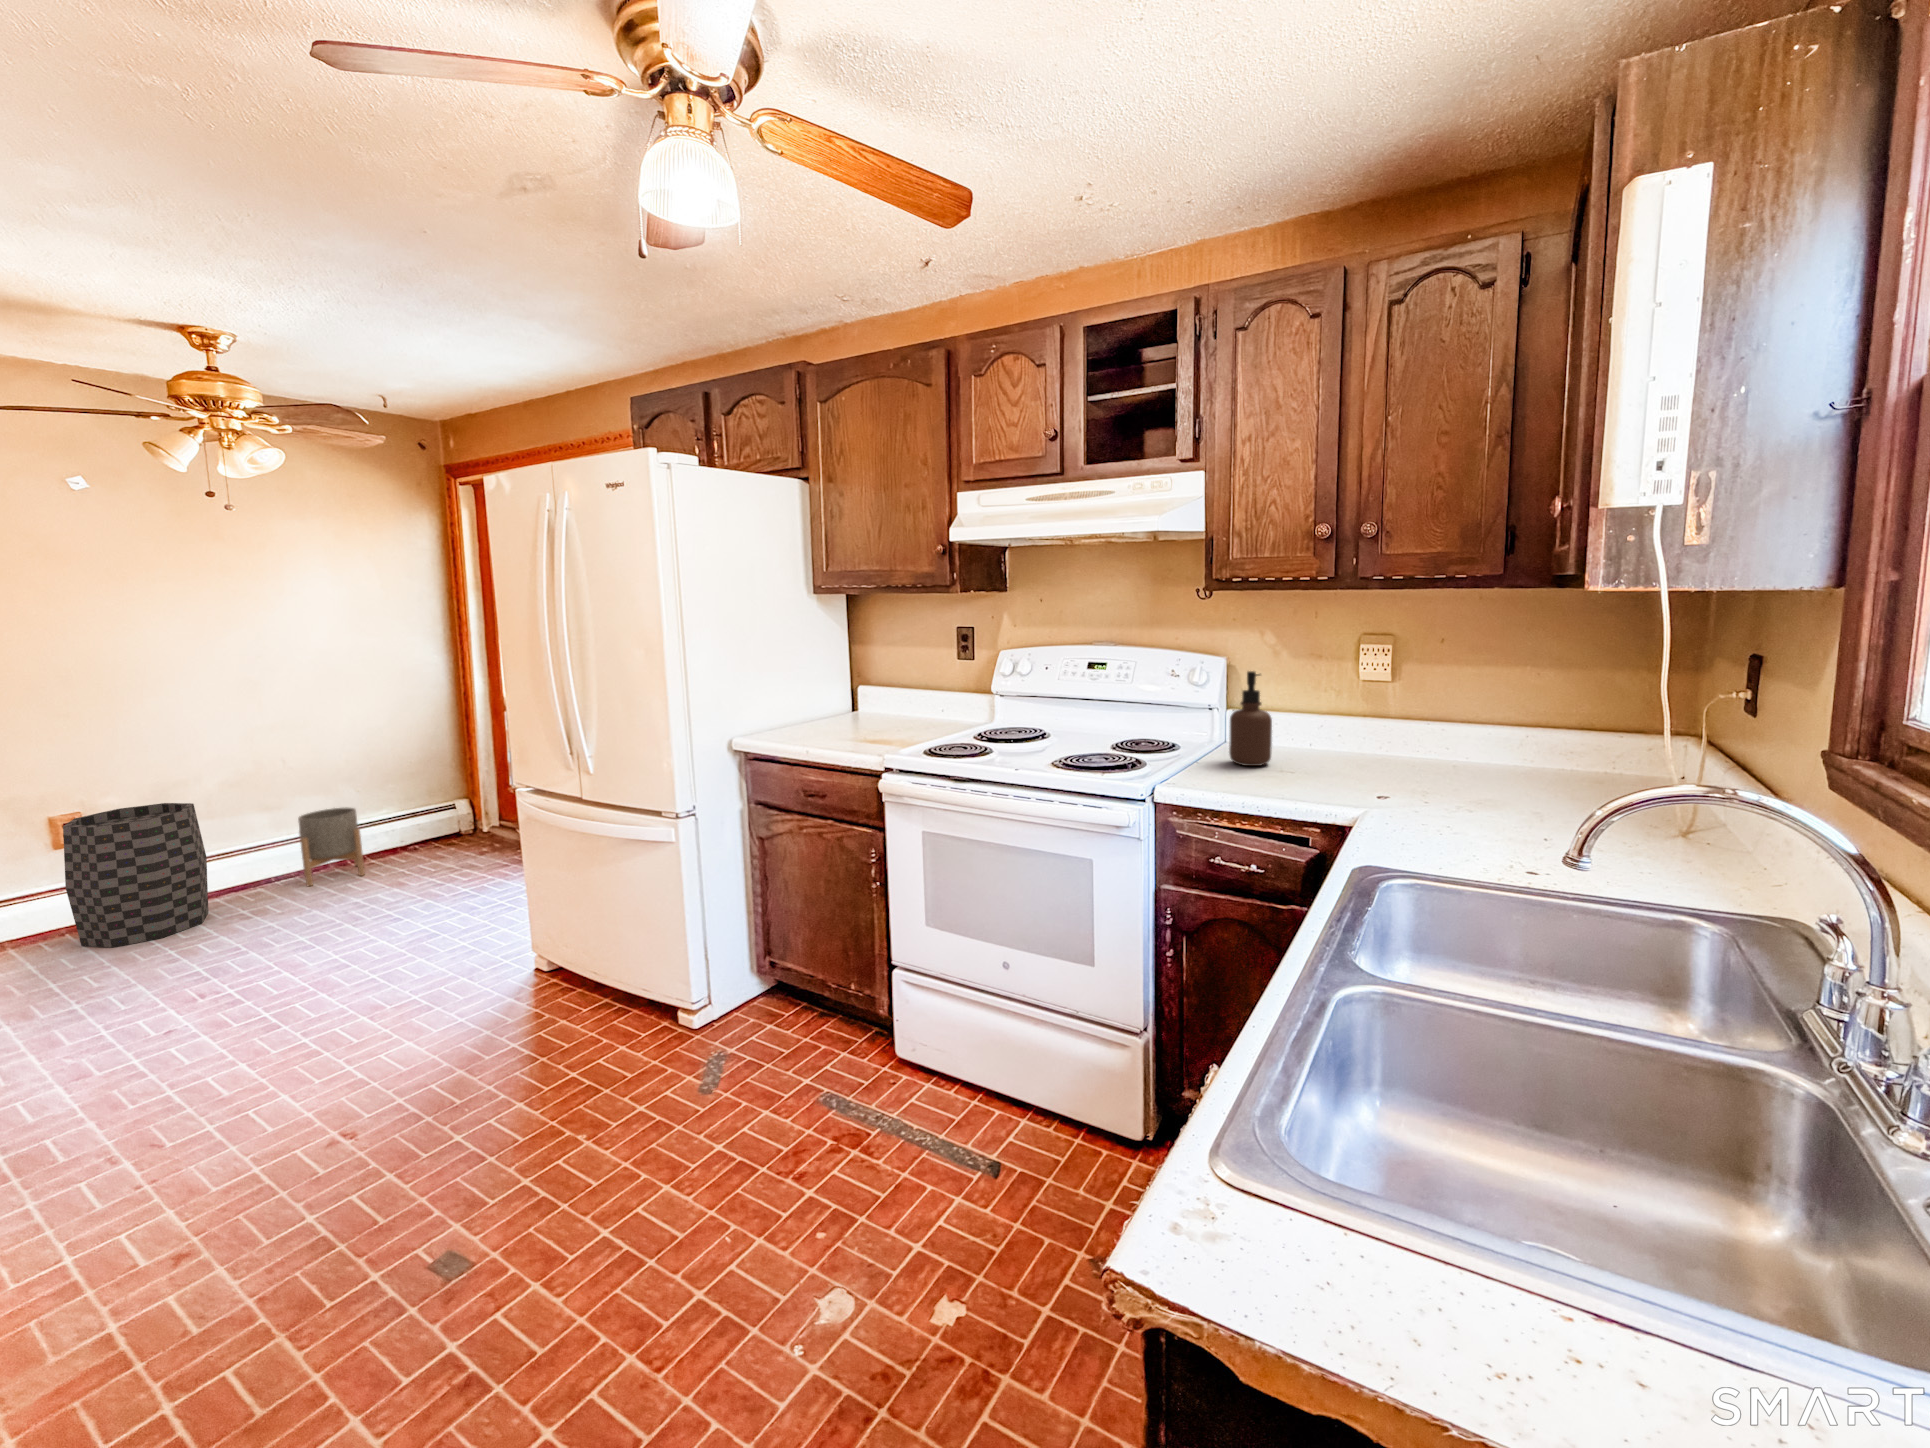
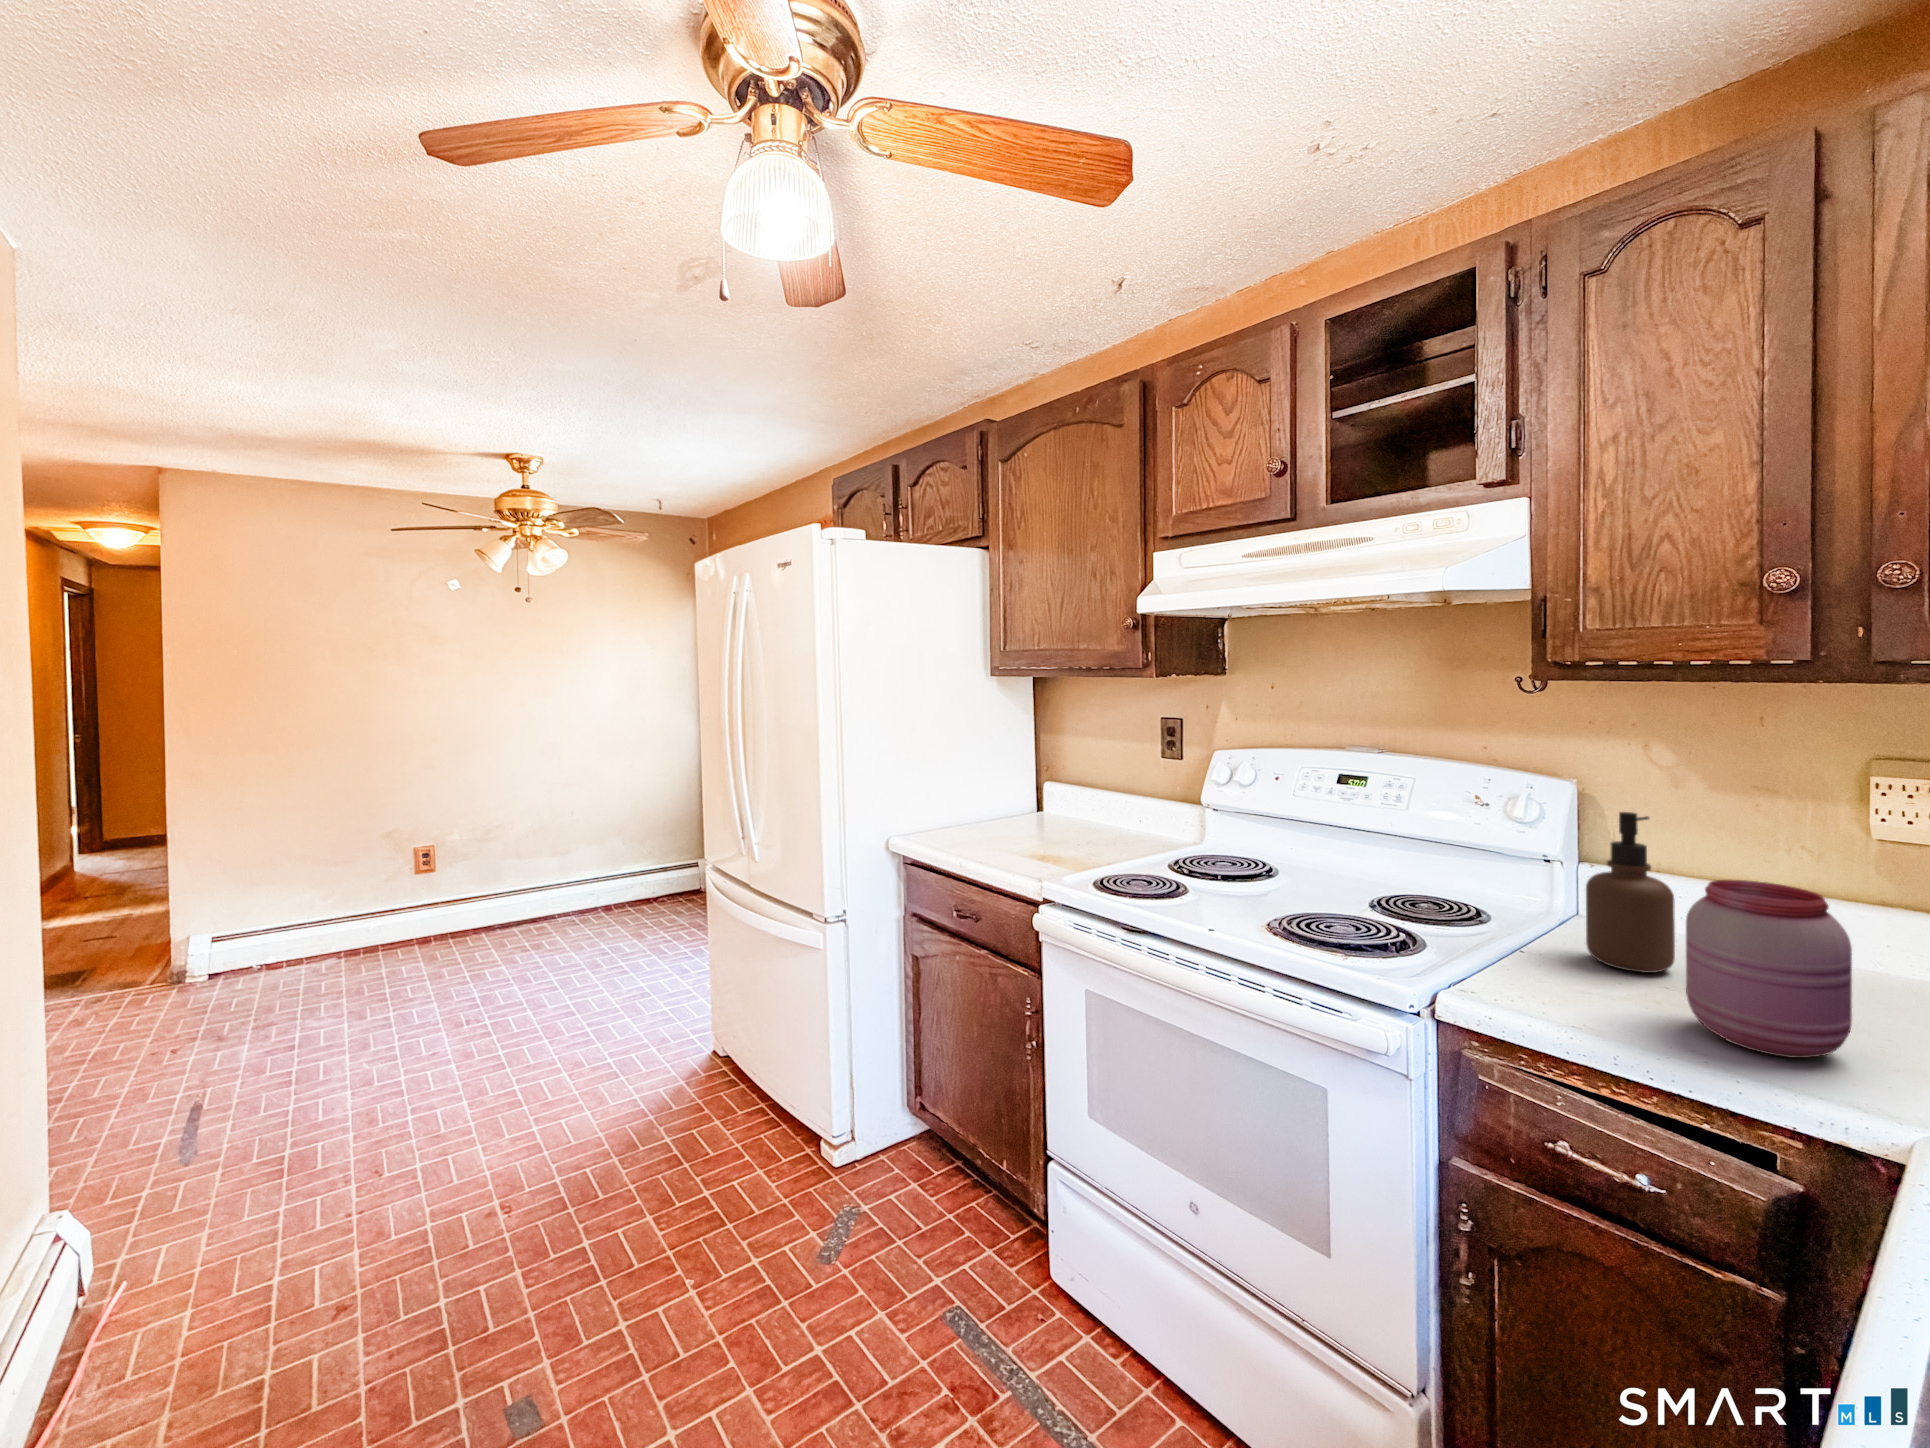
jar: none [1275,702,1344,793] -> present [1686,880,1852,1058]
trash can: present [63,803,208,948] -> none [413,843,505,961]
planter: present [298,807,365,887] -> none [572,858,617,926]

